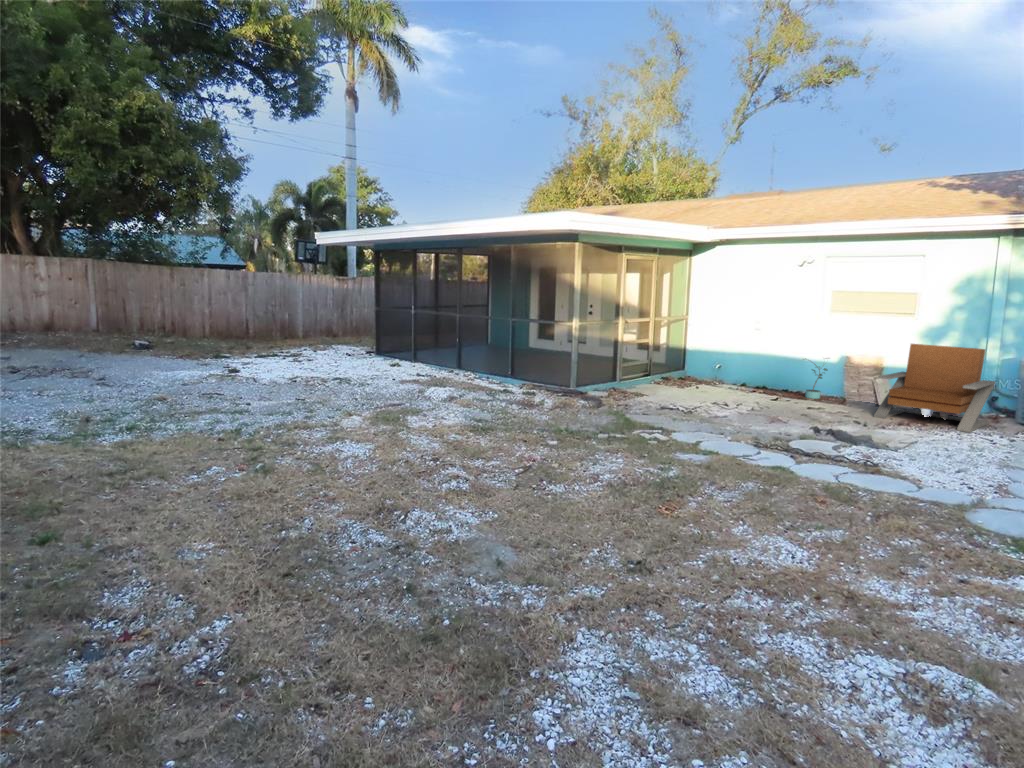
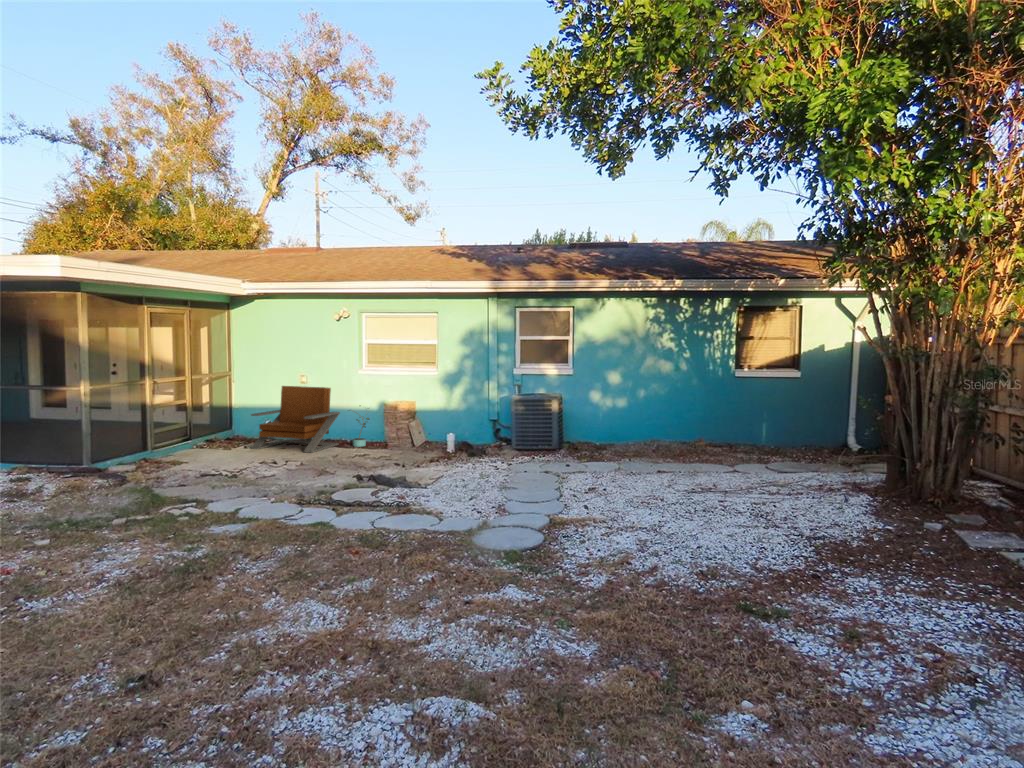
lounge chair: present [874,344,995,432] -> present [251,386,340,453]

